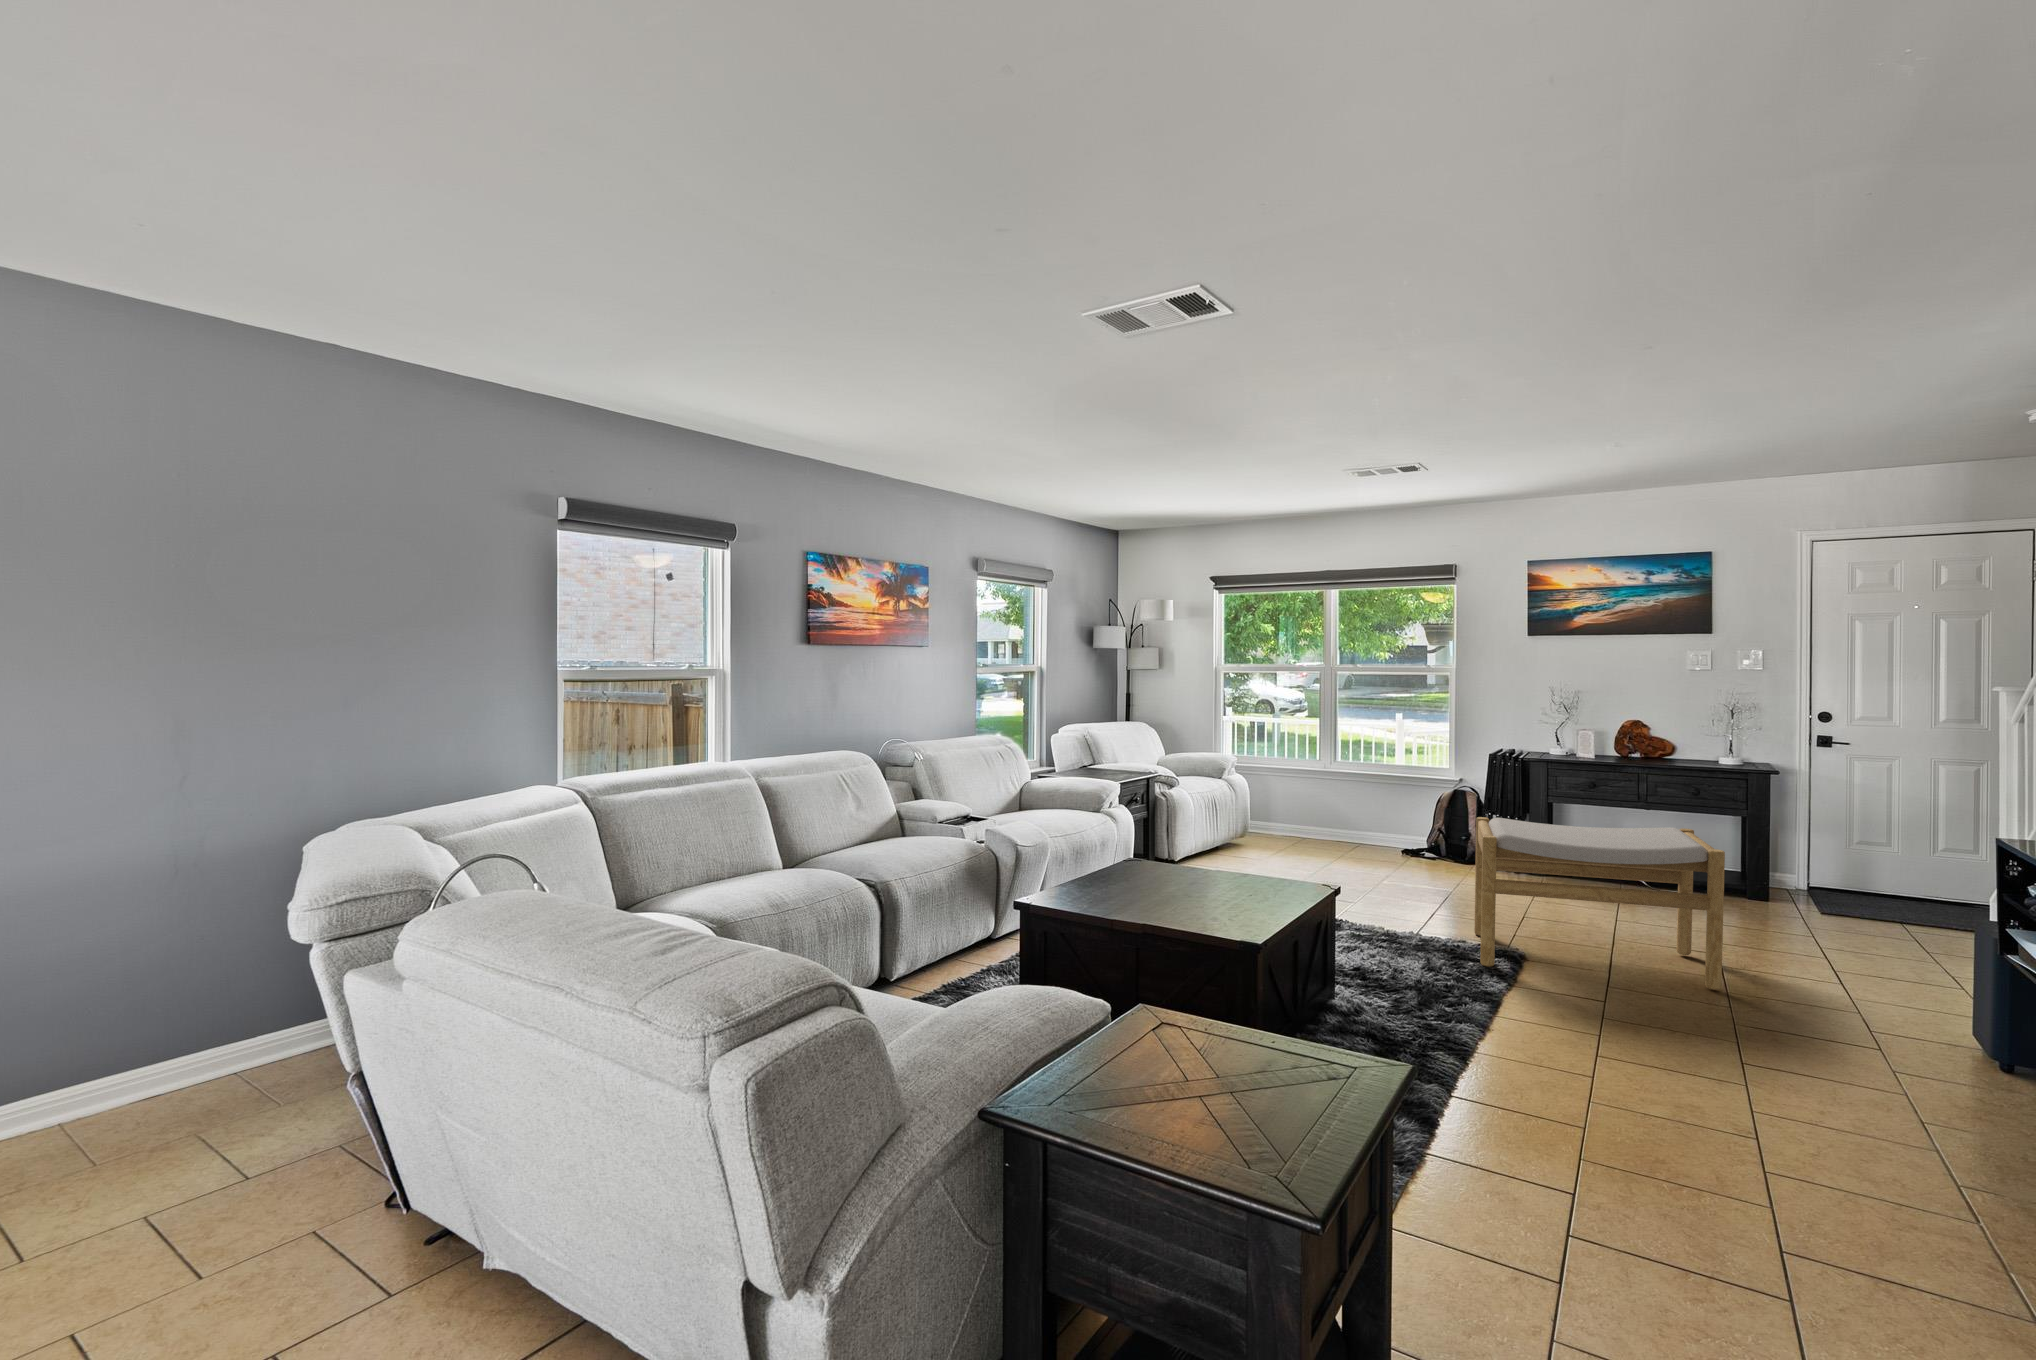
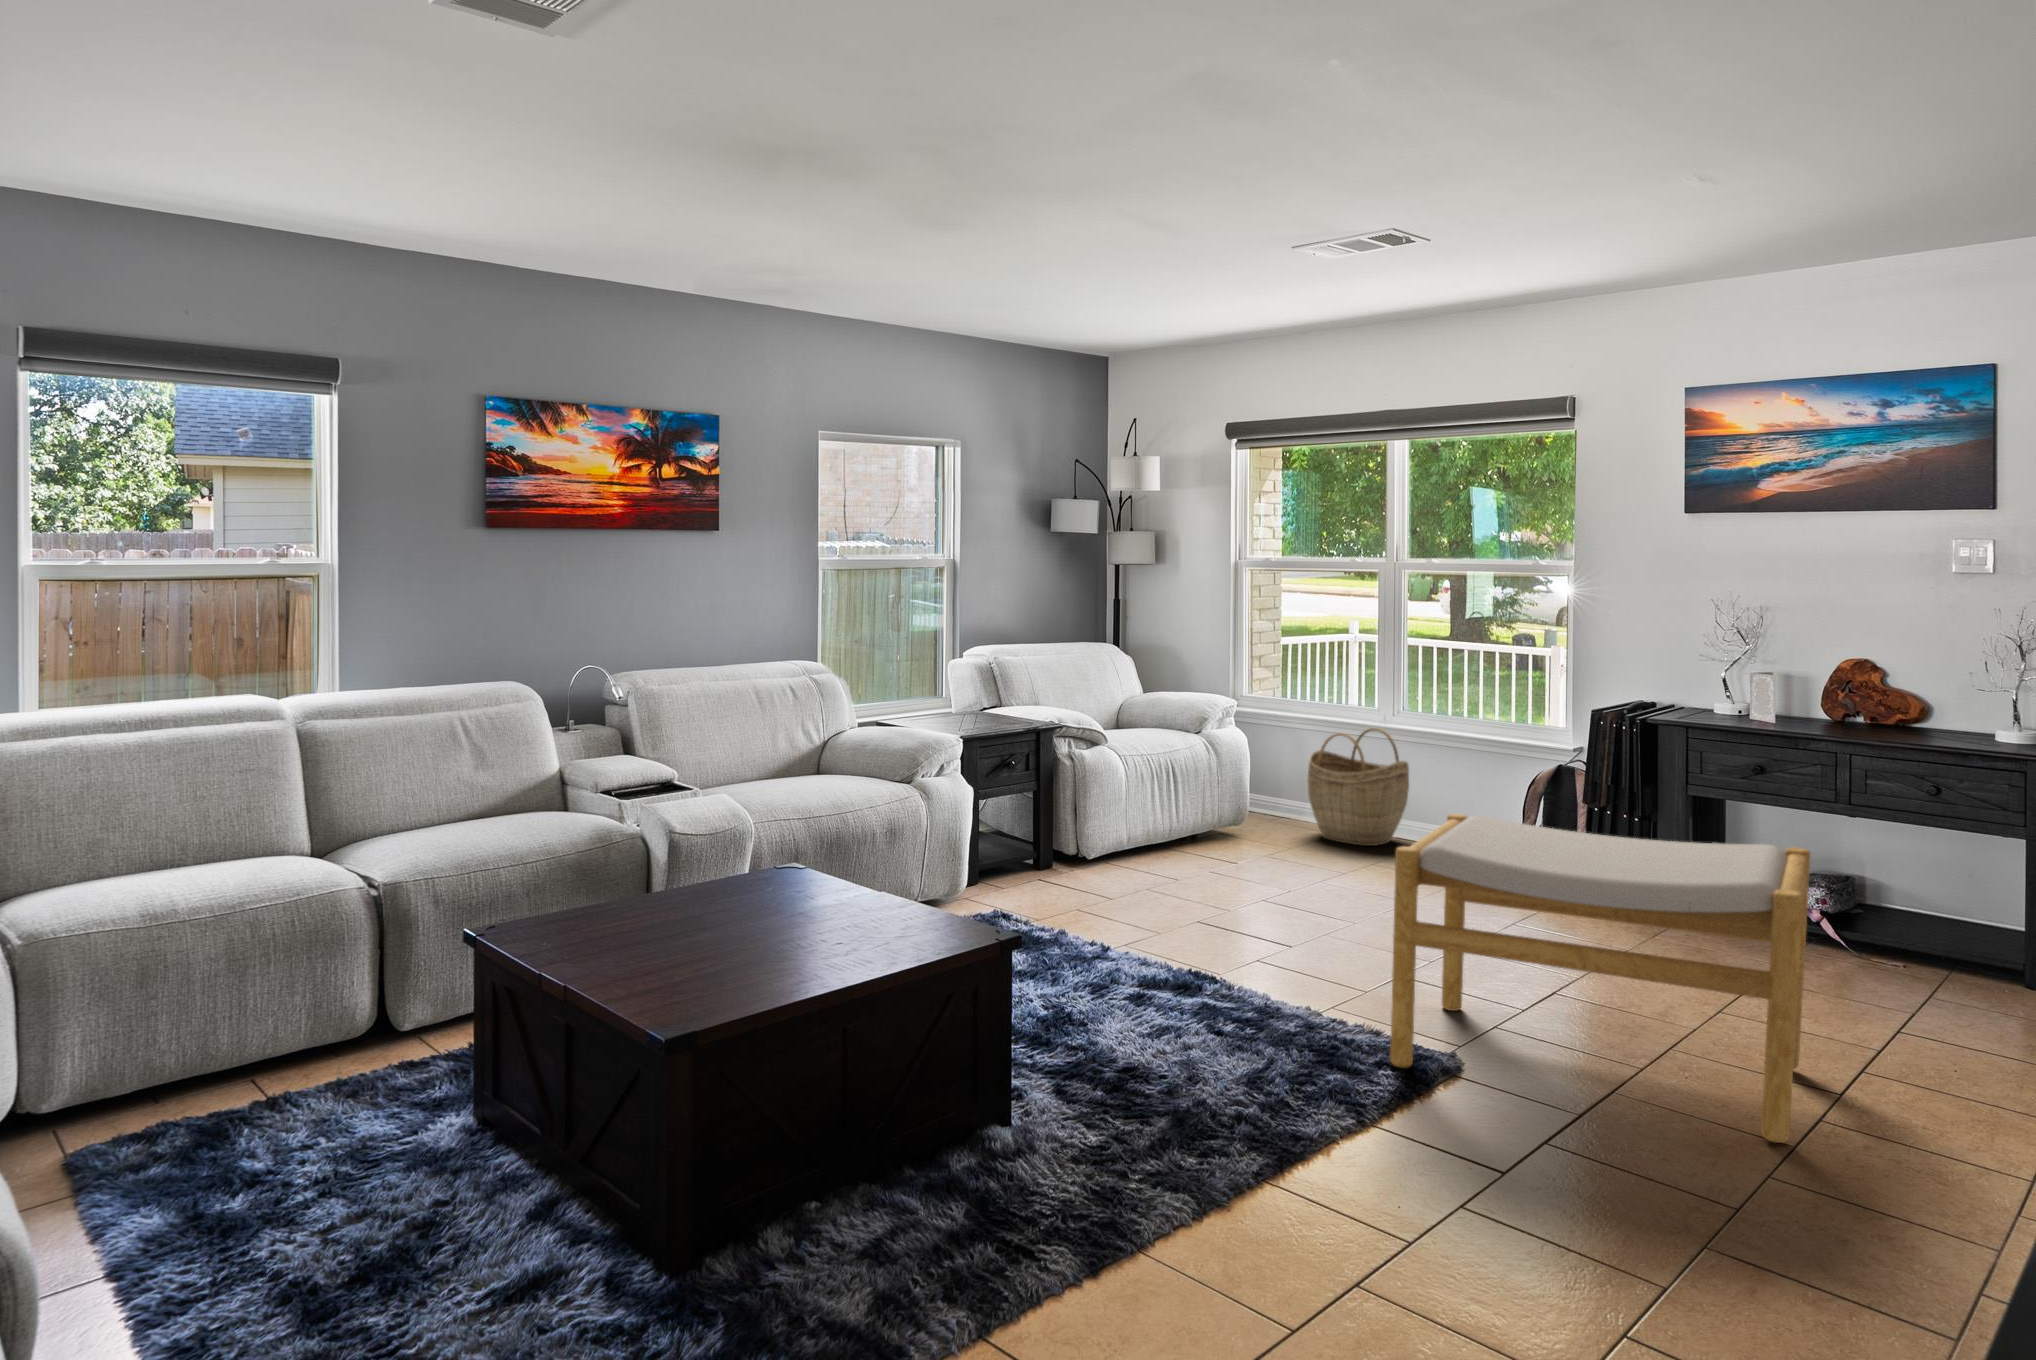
woven basket: none [1282,769,1349,846] -> present [1307,728,1409,846]

